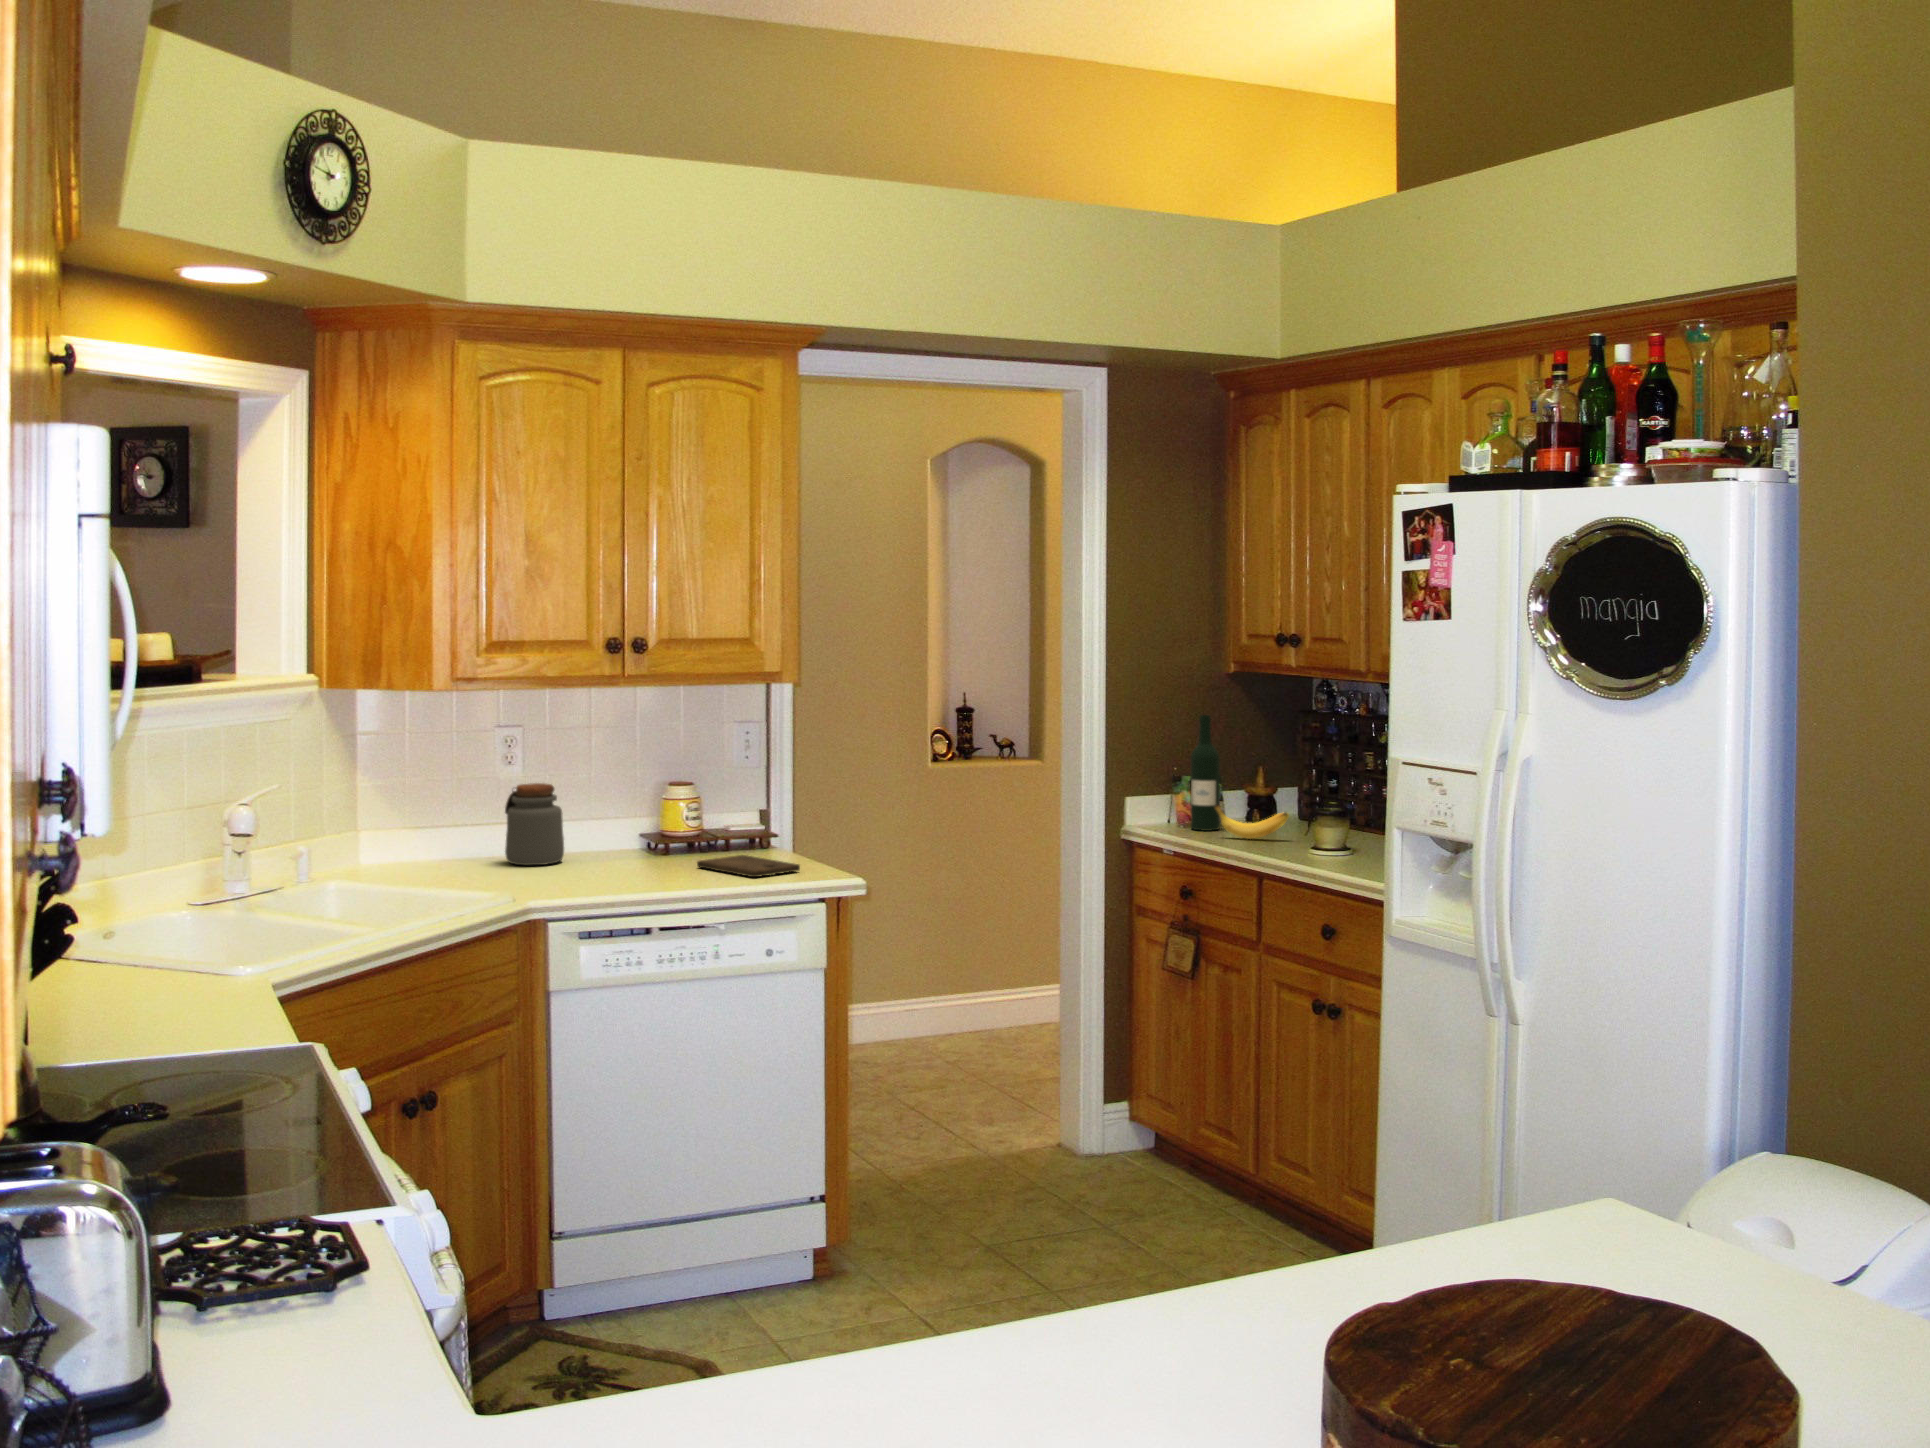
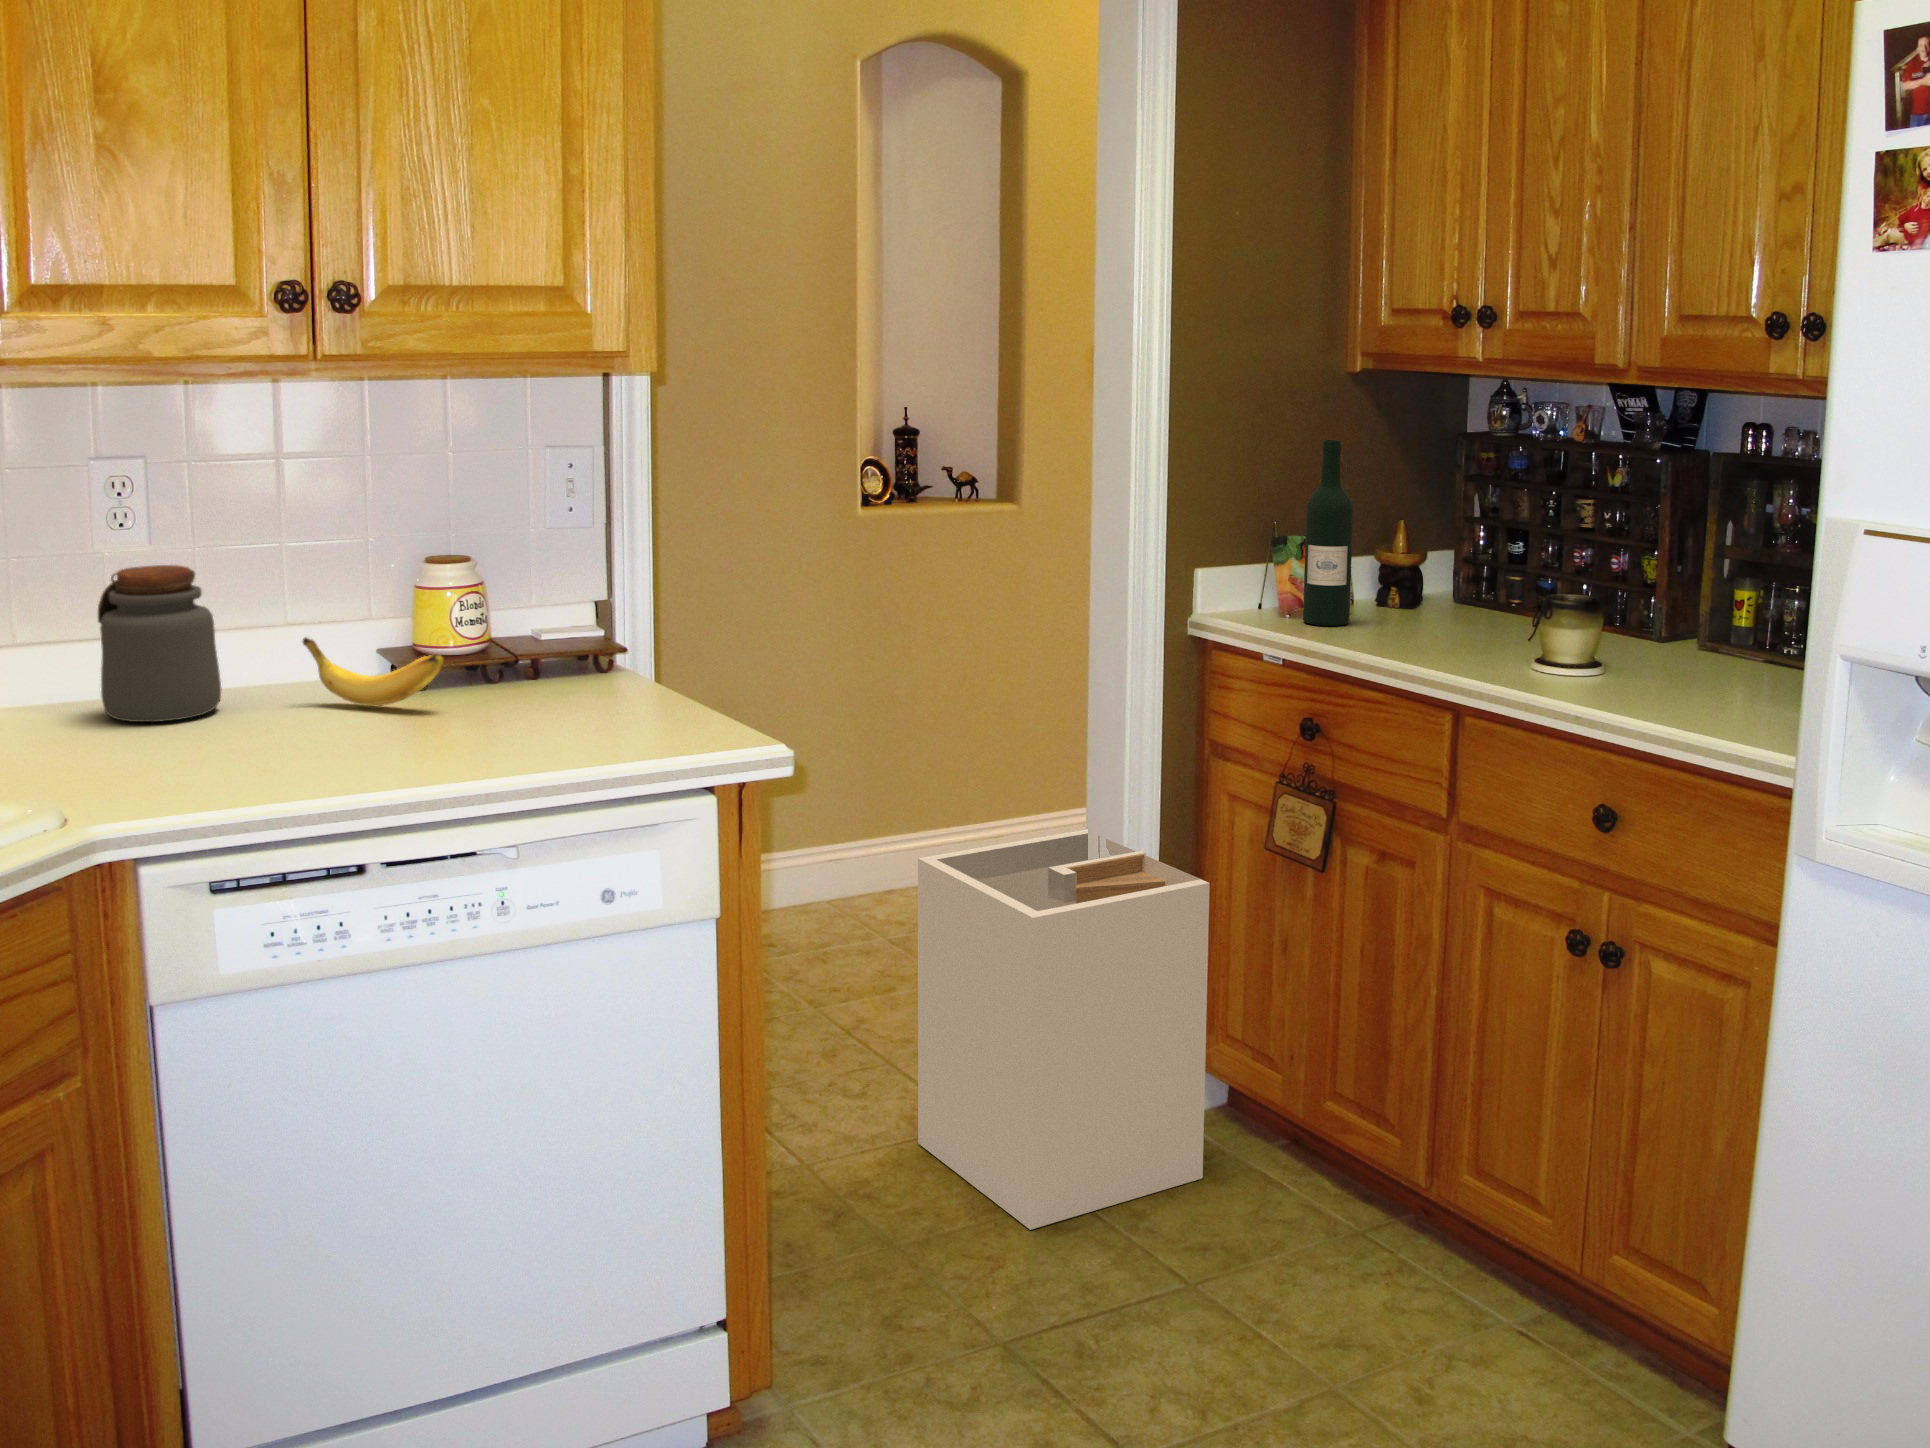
banana: present [1215,804,1289,839] -> present [302,638,443,706]
cutting board: present [697,855,800,877] -> none [472,695,668,749]
laundry hamper: none [950,964,1128,1203] -> present [918,829,1210,1230]

